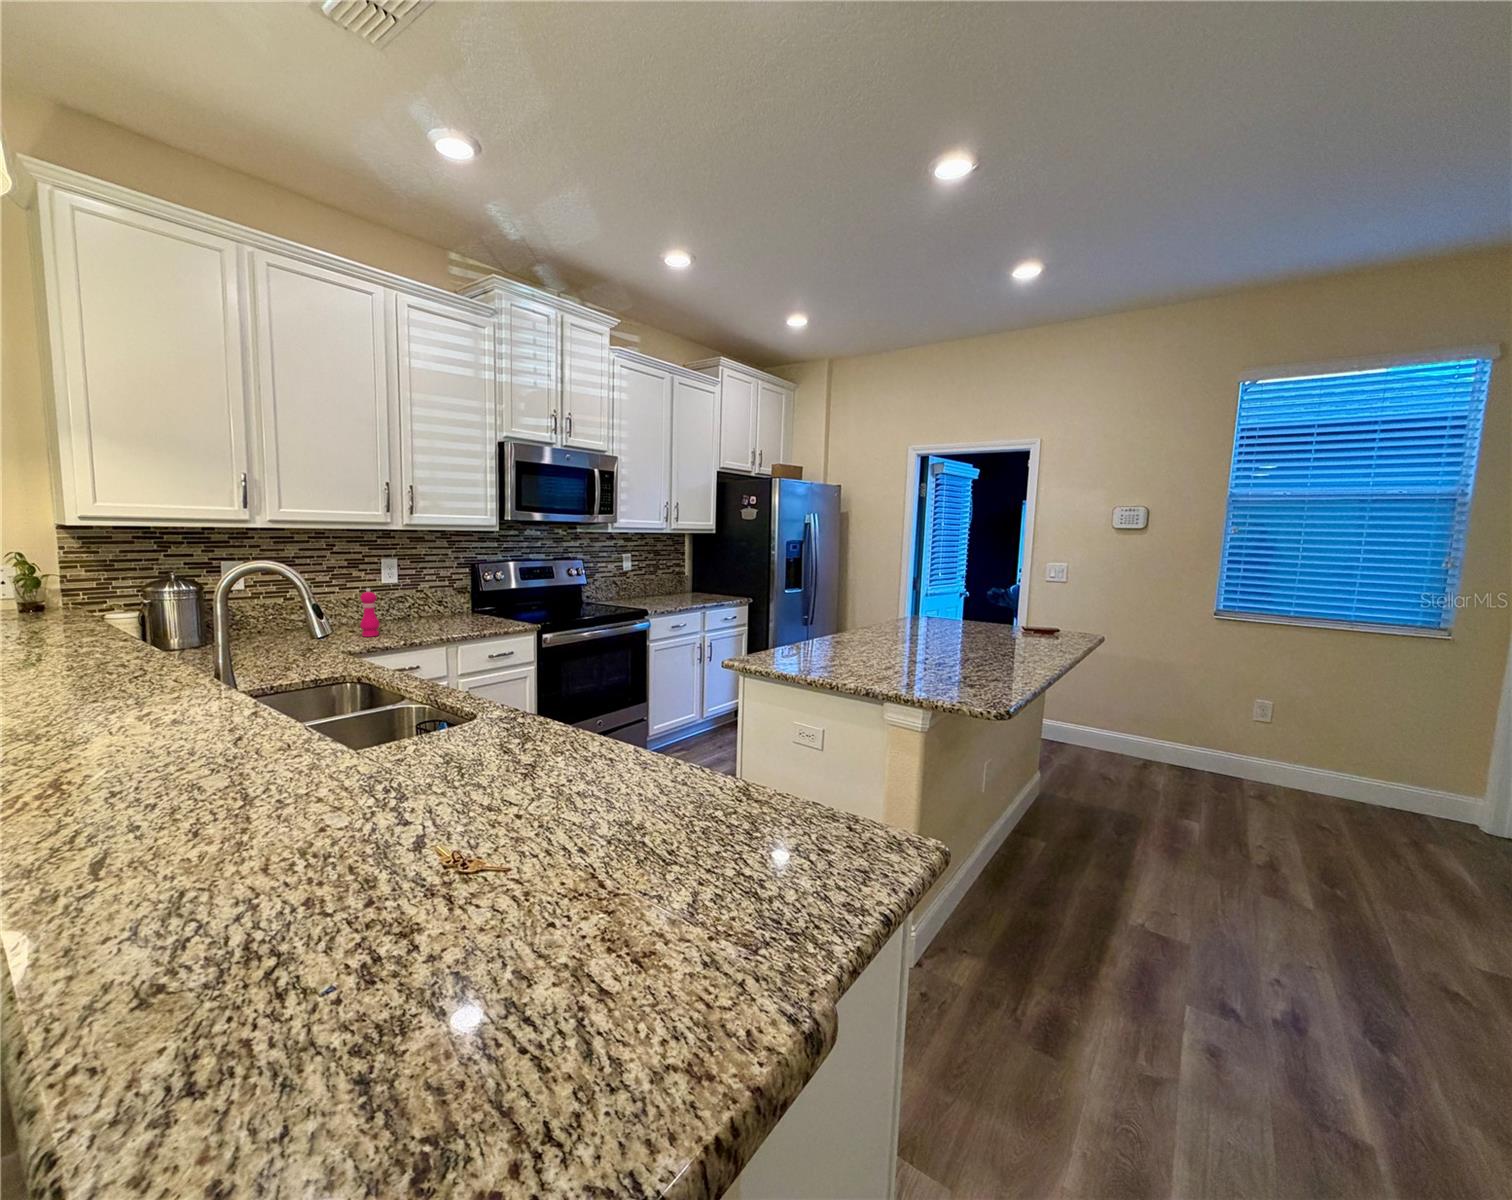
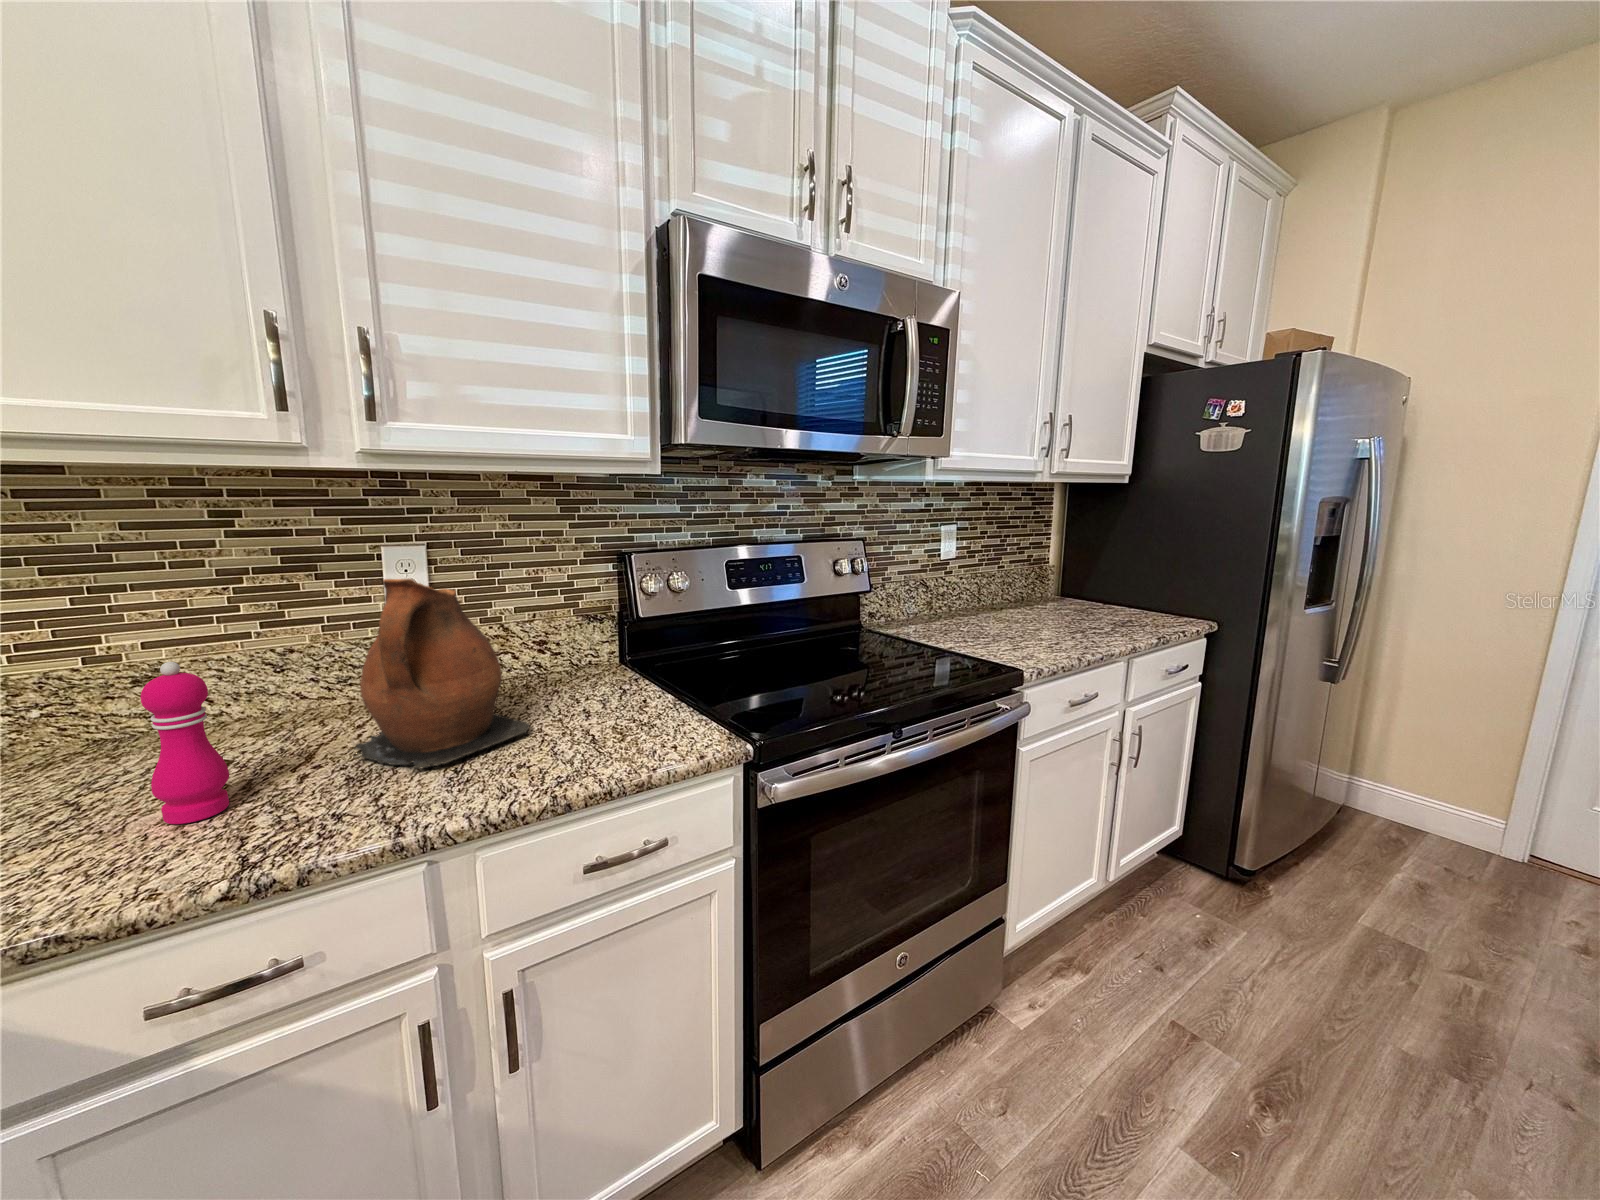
ceramic pitcher: none [394,566,458,629] -> present [354,579,530,770]

